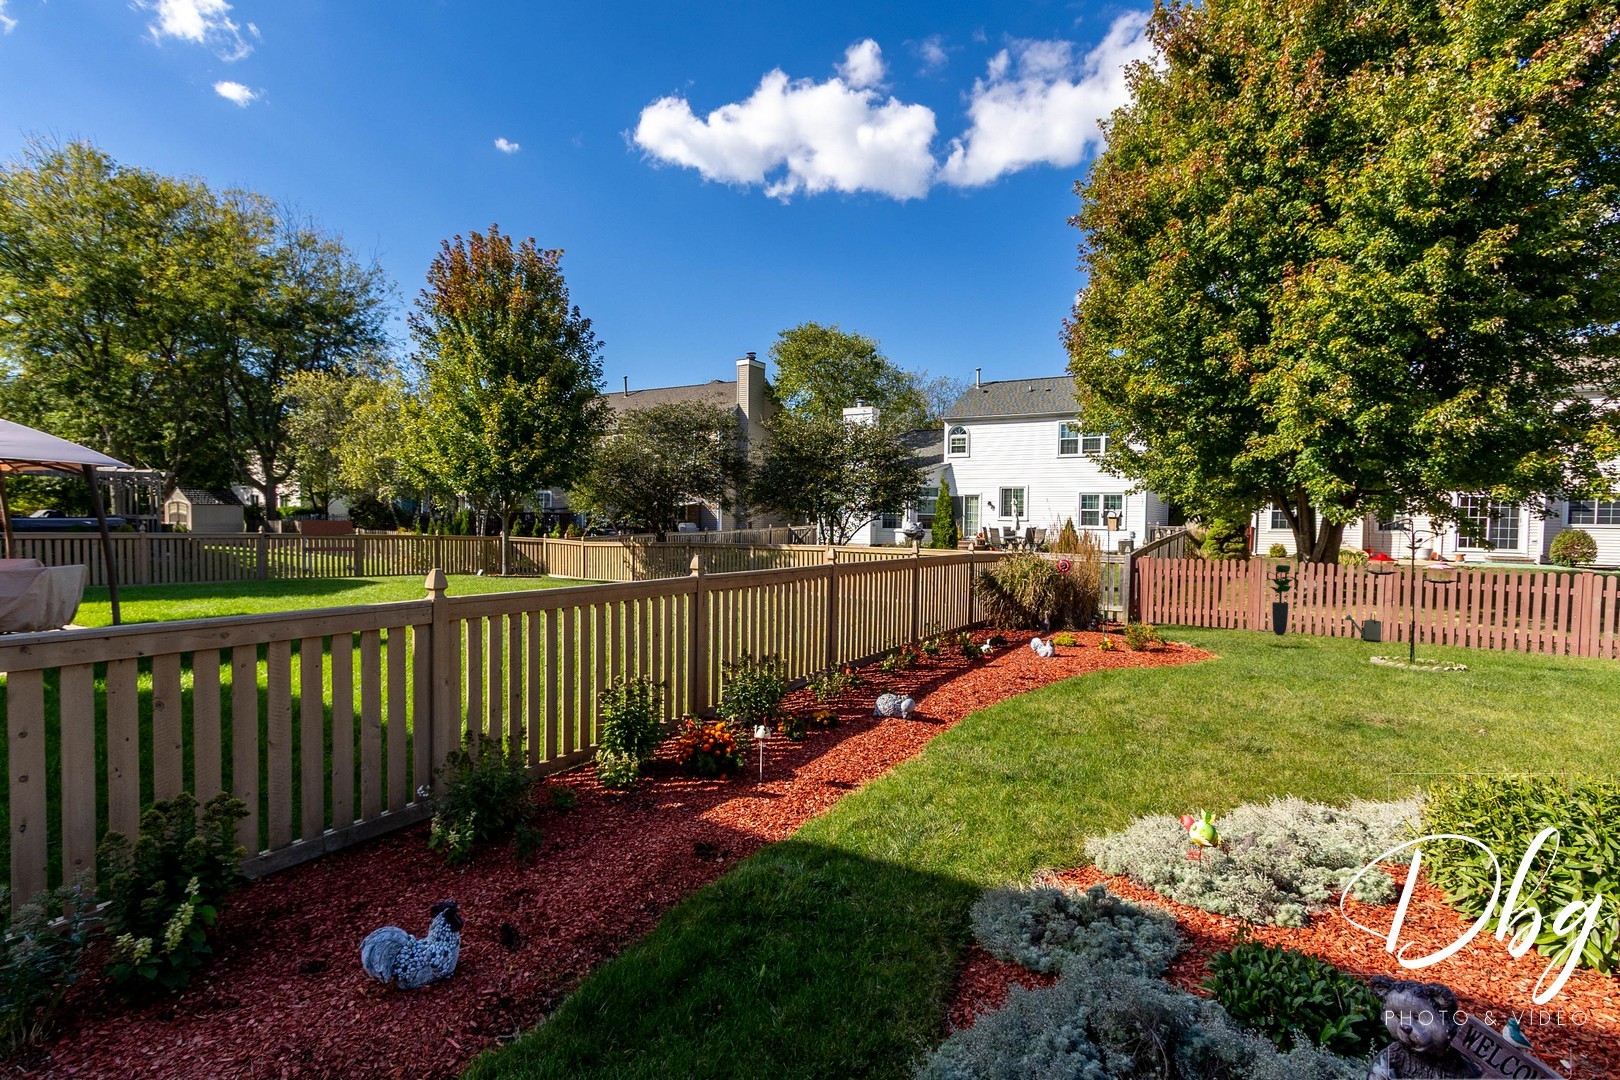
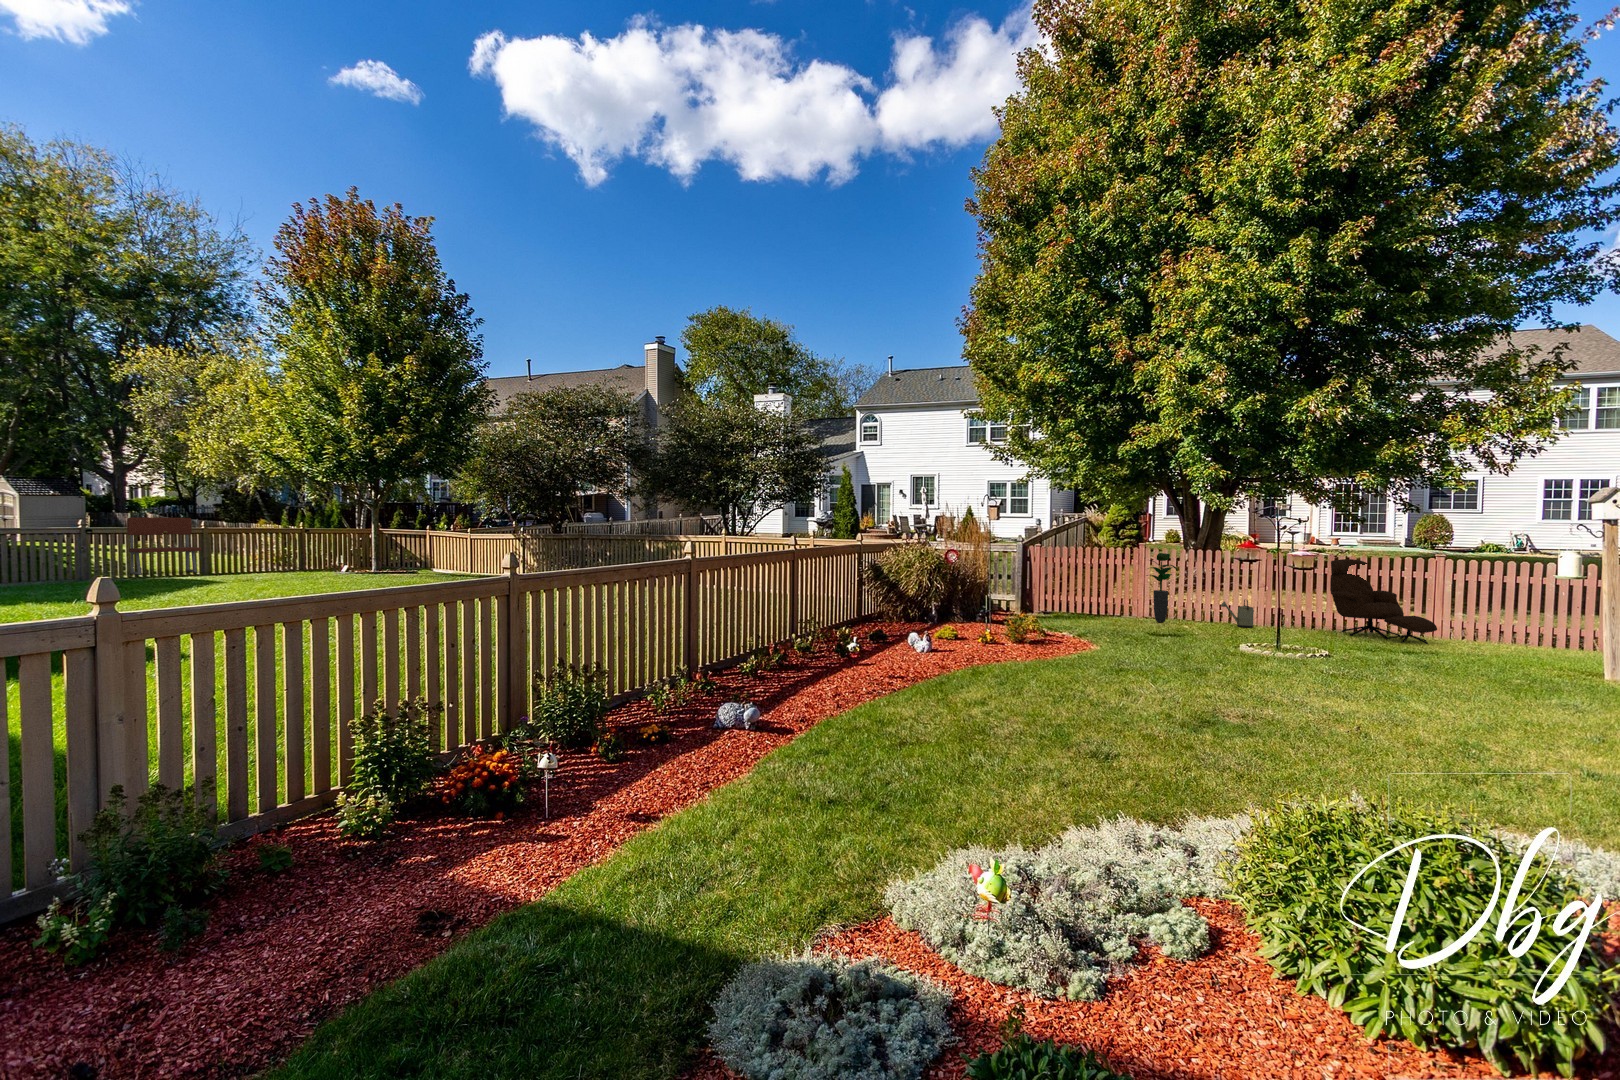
lounge chair: none [1467,574,1589,662] -> present [1330,559,1437,644]

